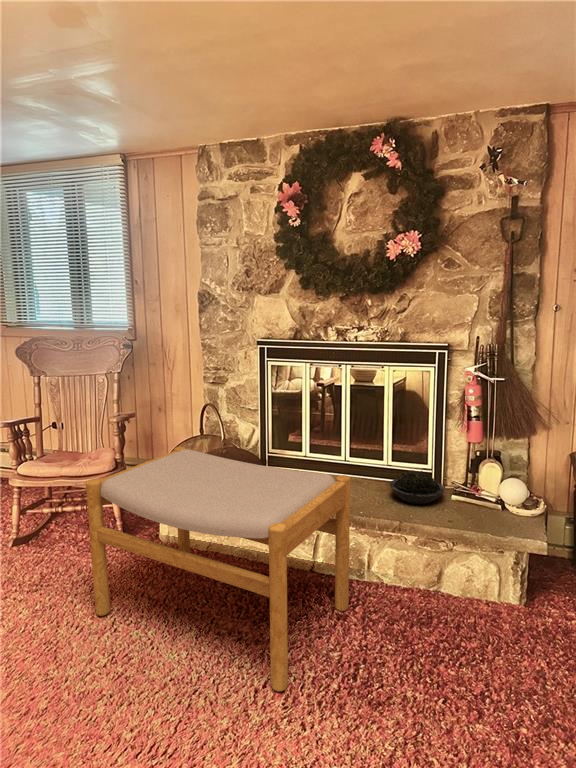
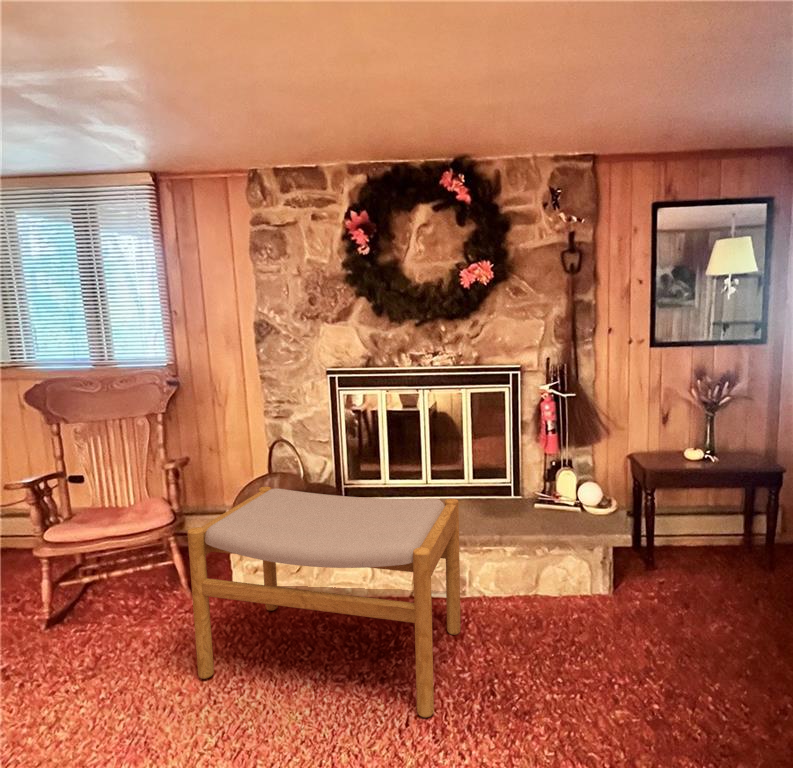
succulent plant: present [390,470,445,504] -> none [478,489,531,522]

